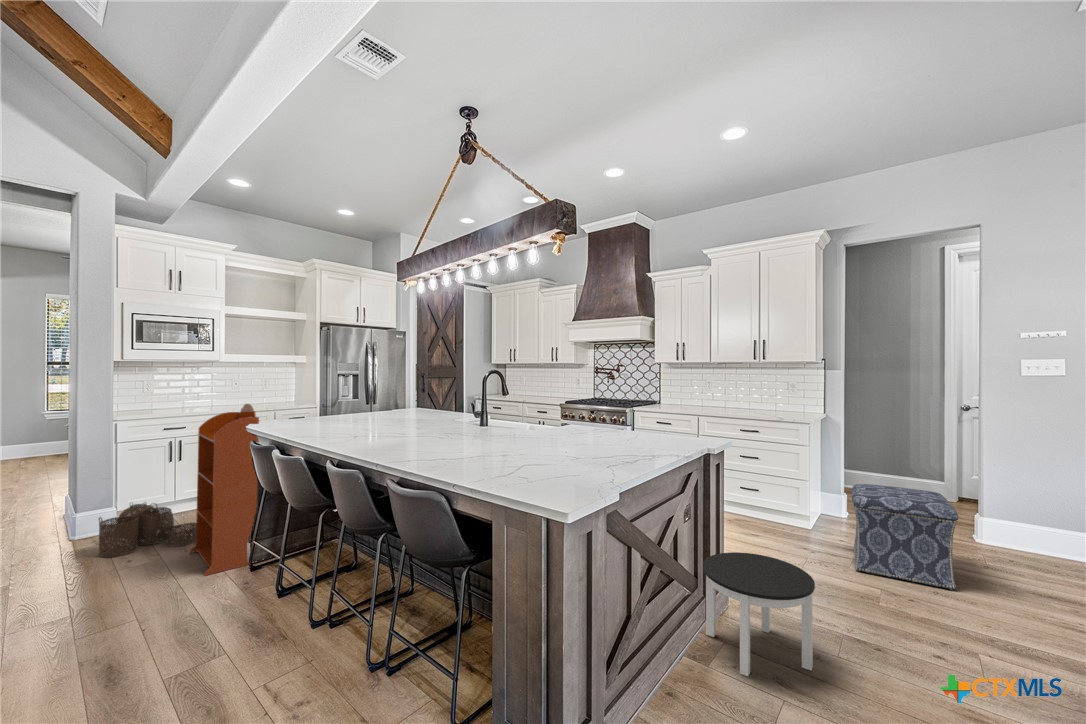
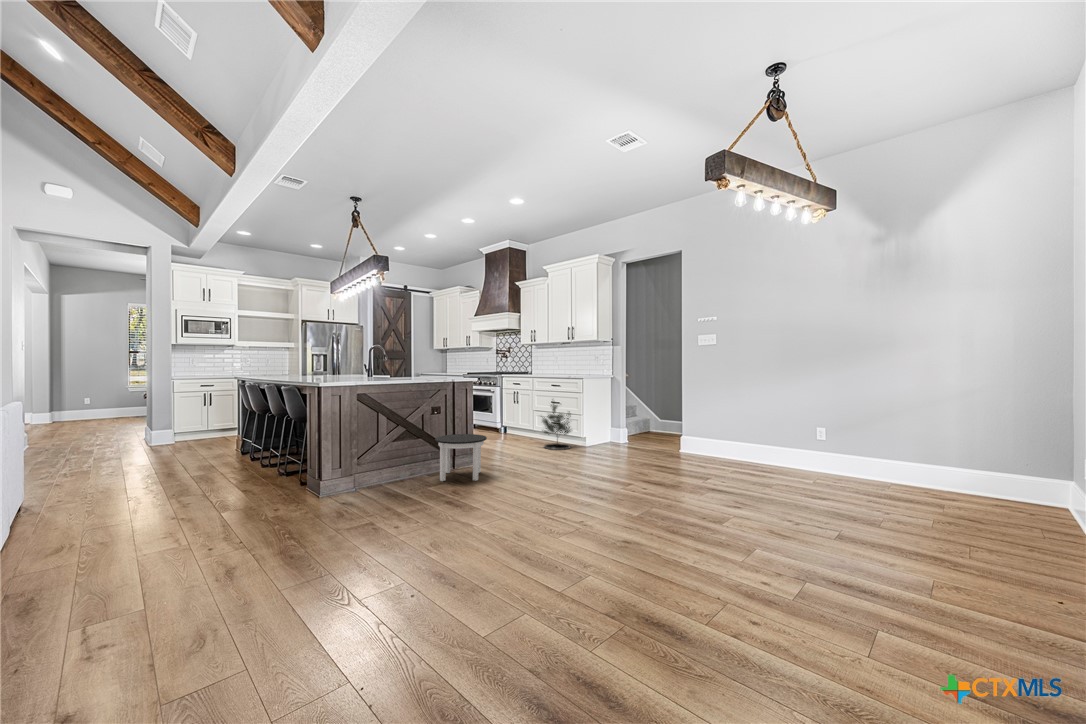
bookcase: present [189,404,259,576] -> none [210,366,244,456]
potted tree: none [746,455,802,542] -> present [542,404,571,450]
ottoman: present [852,484,958,590] -> none [572,412,633,464]
woven basket: present [99,503,196,557] -> none [162,425,219,450]

